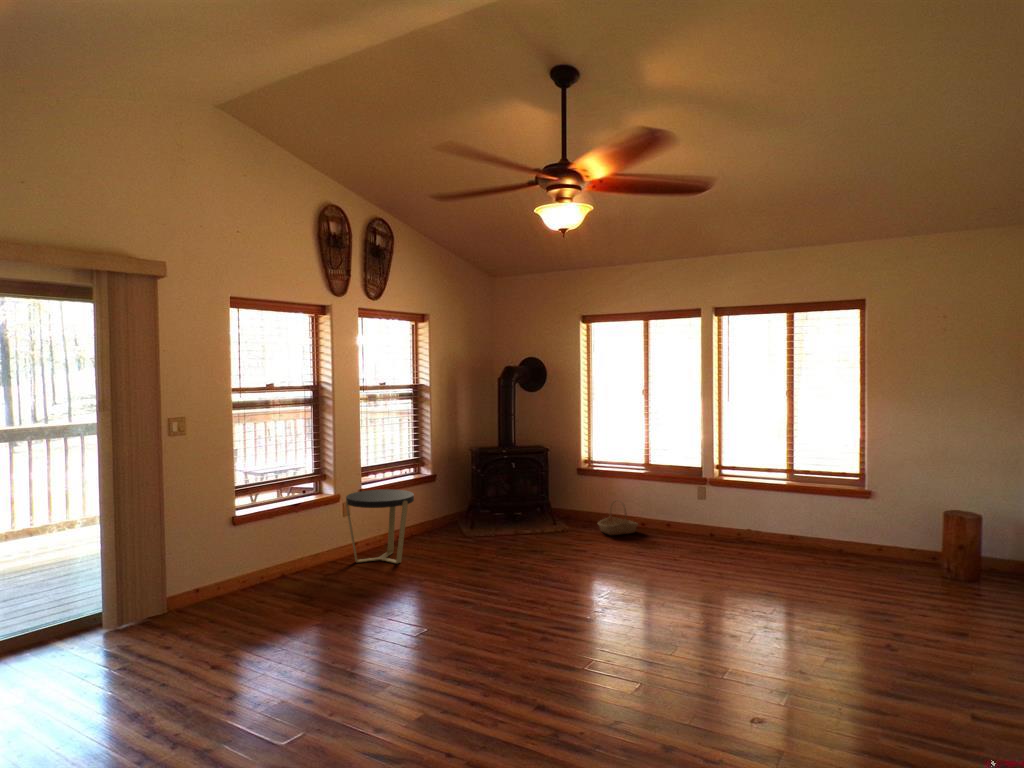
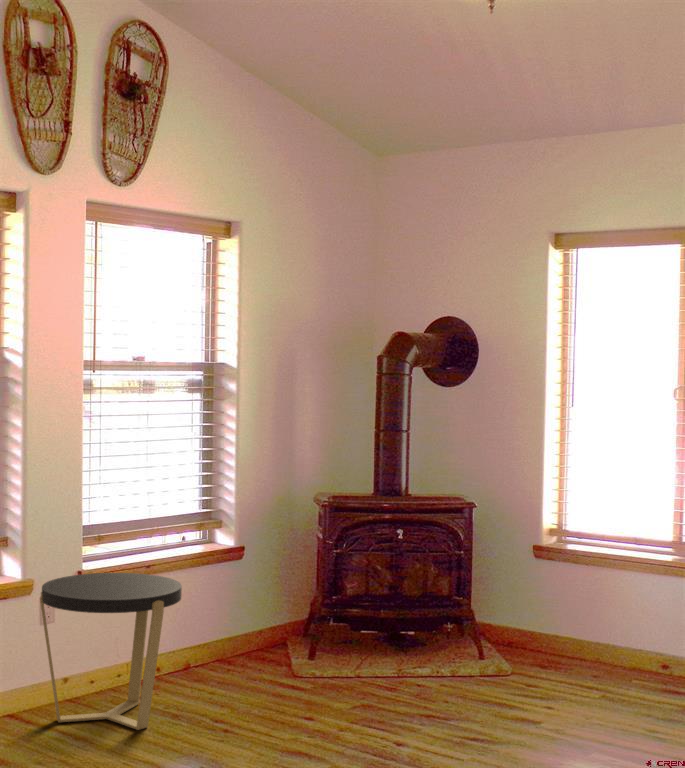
basket: present [598,500,638,535] -> none [570,616,657,691]

